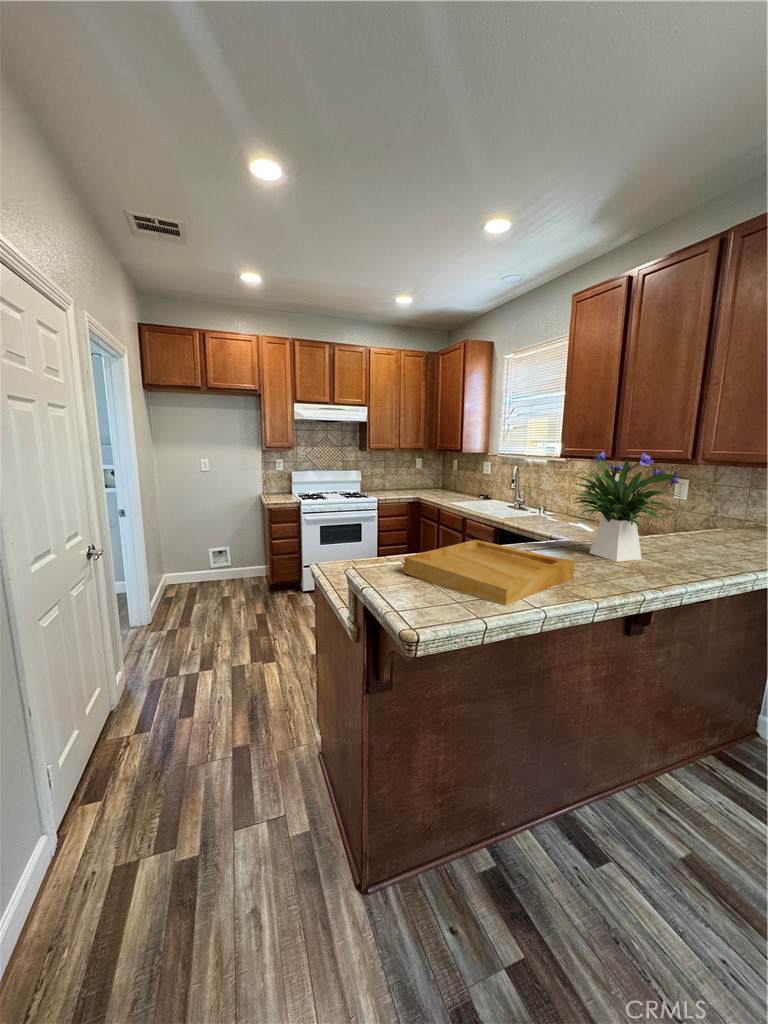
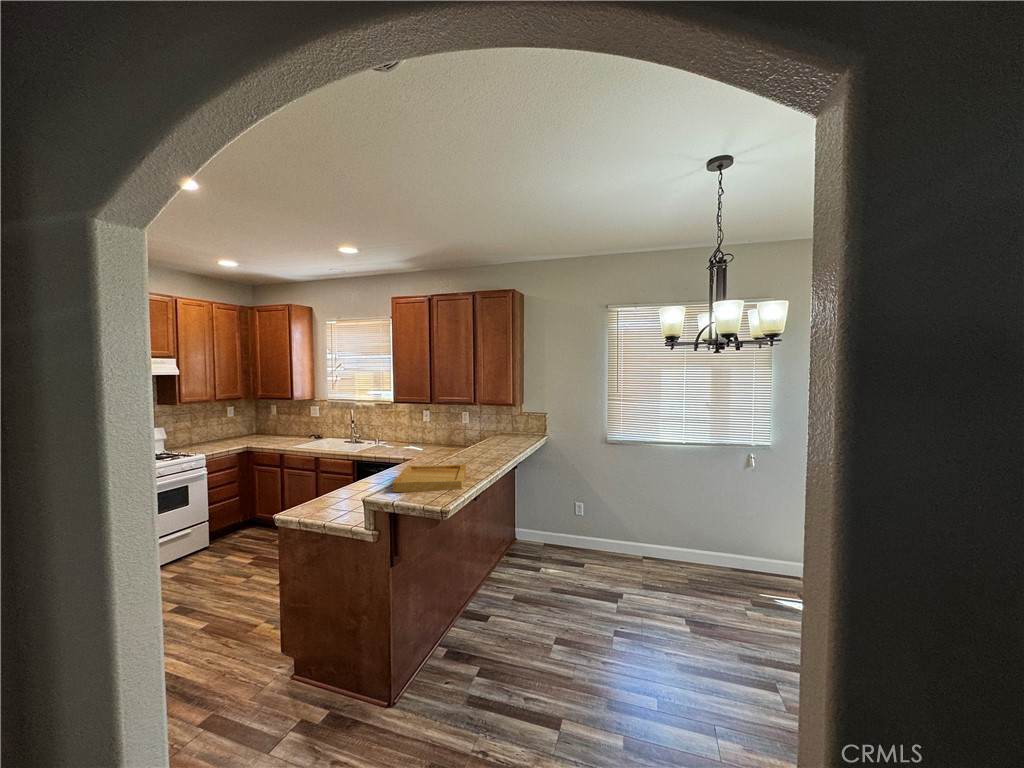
flower arrangement: present [557,446,681,562] -> none [435,404,491,462]

